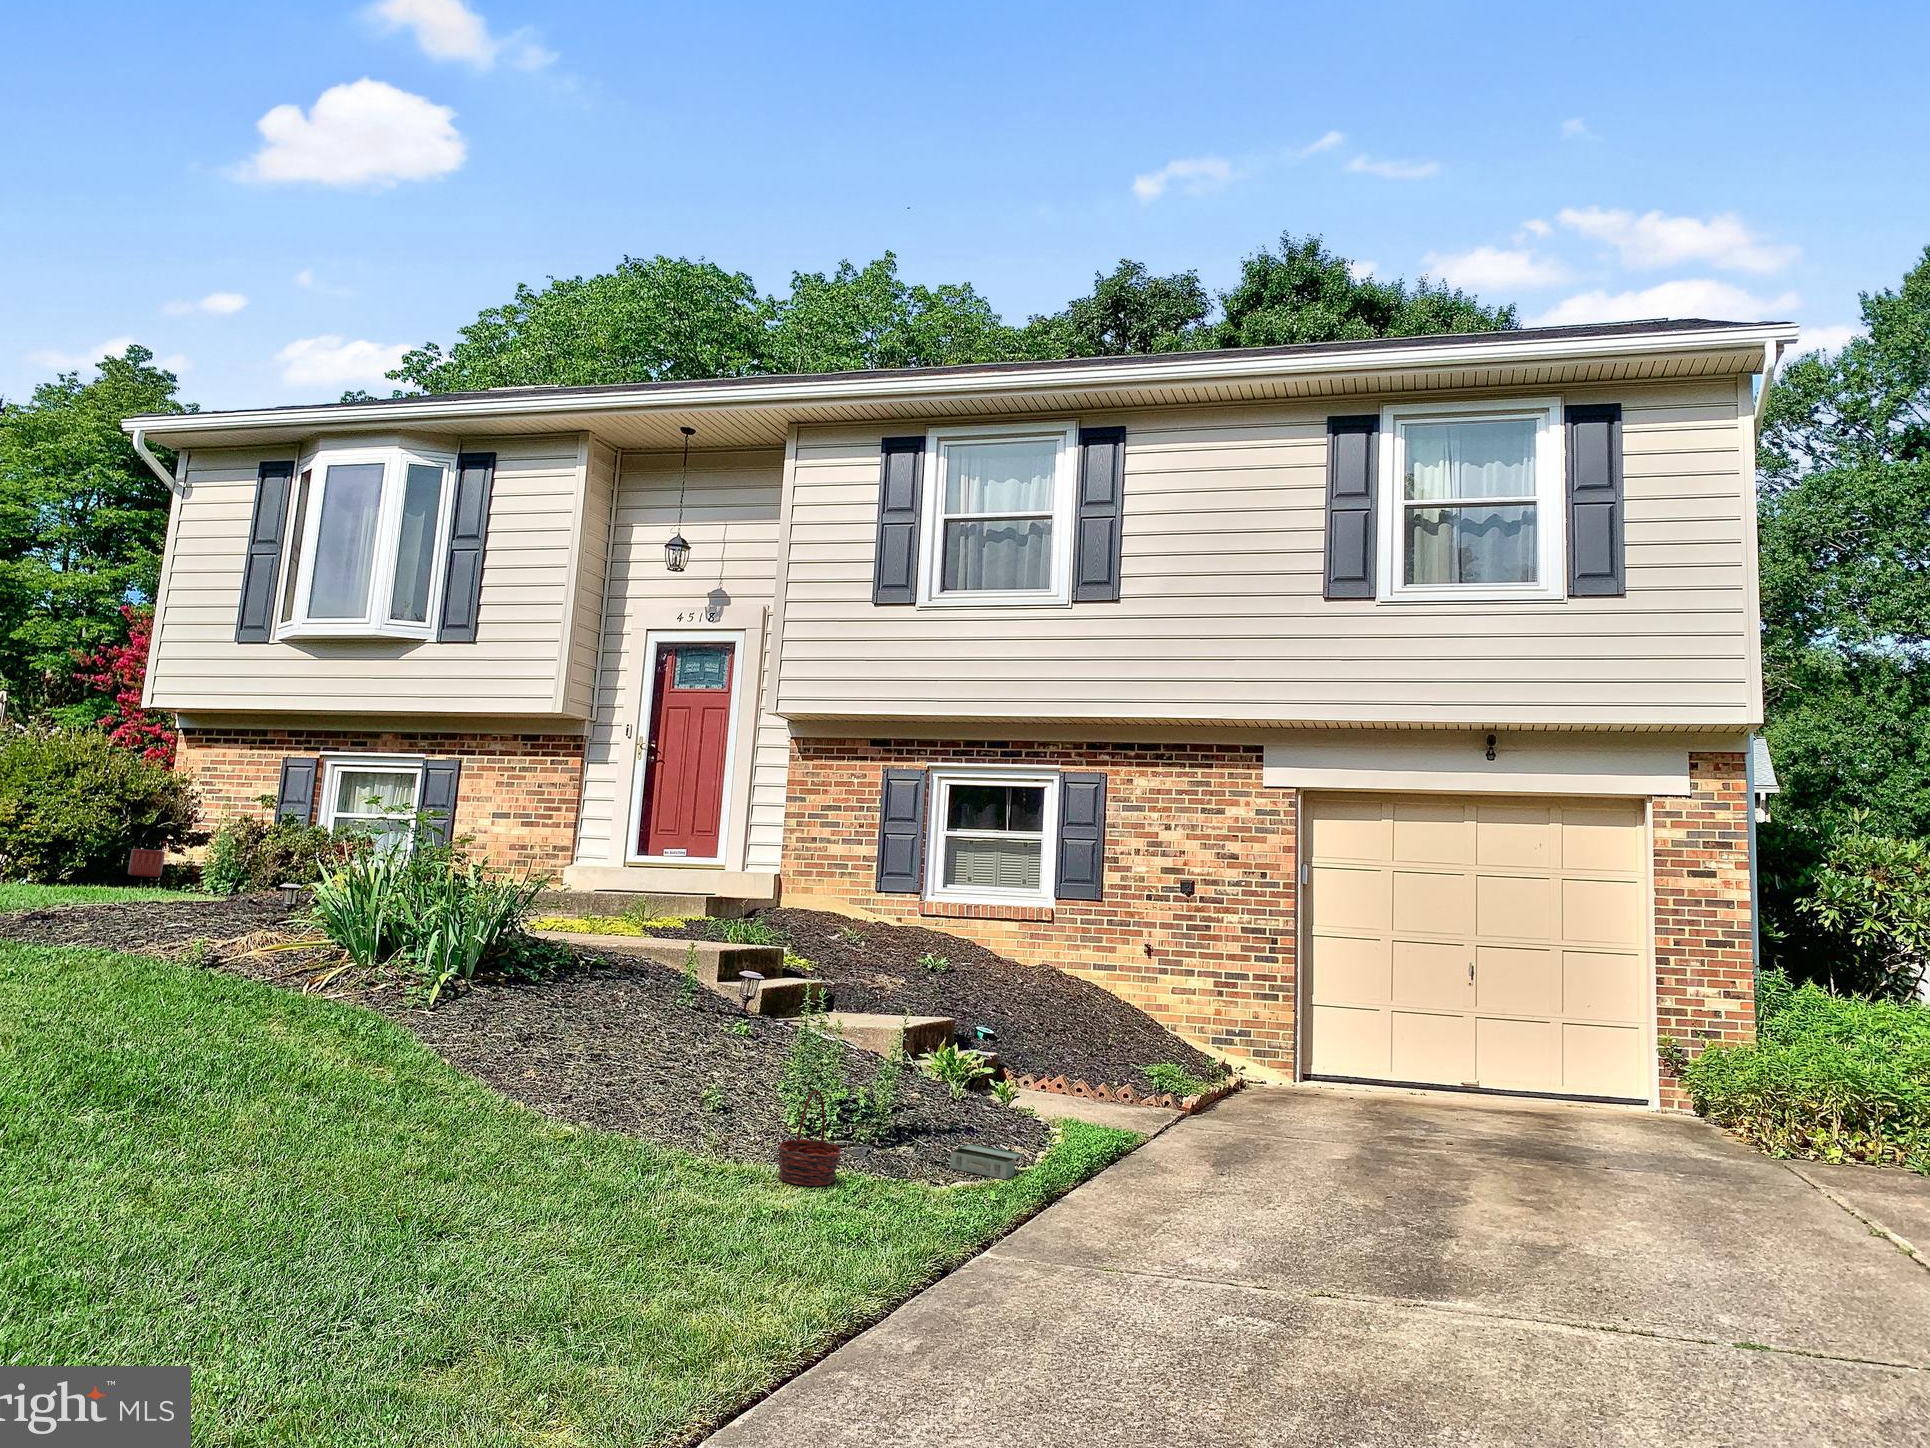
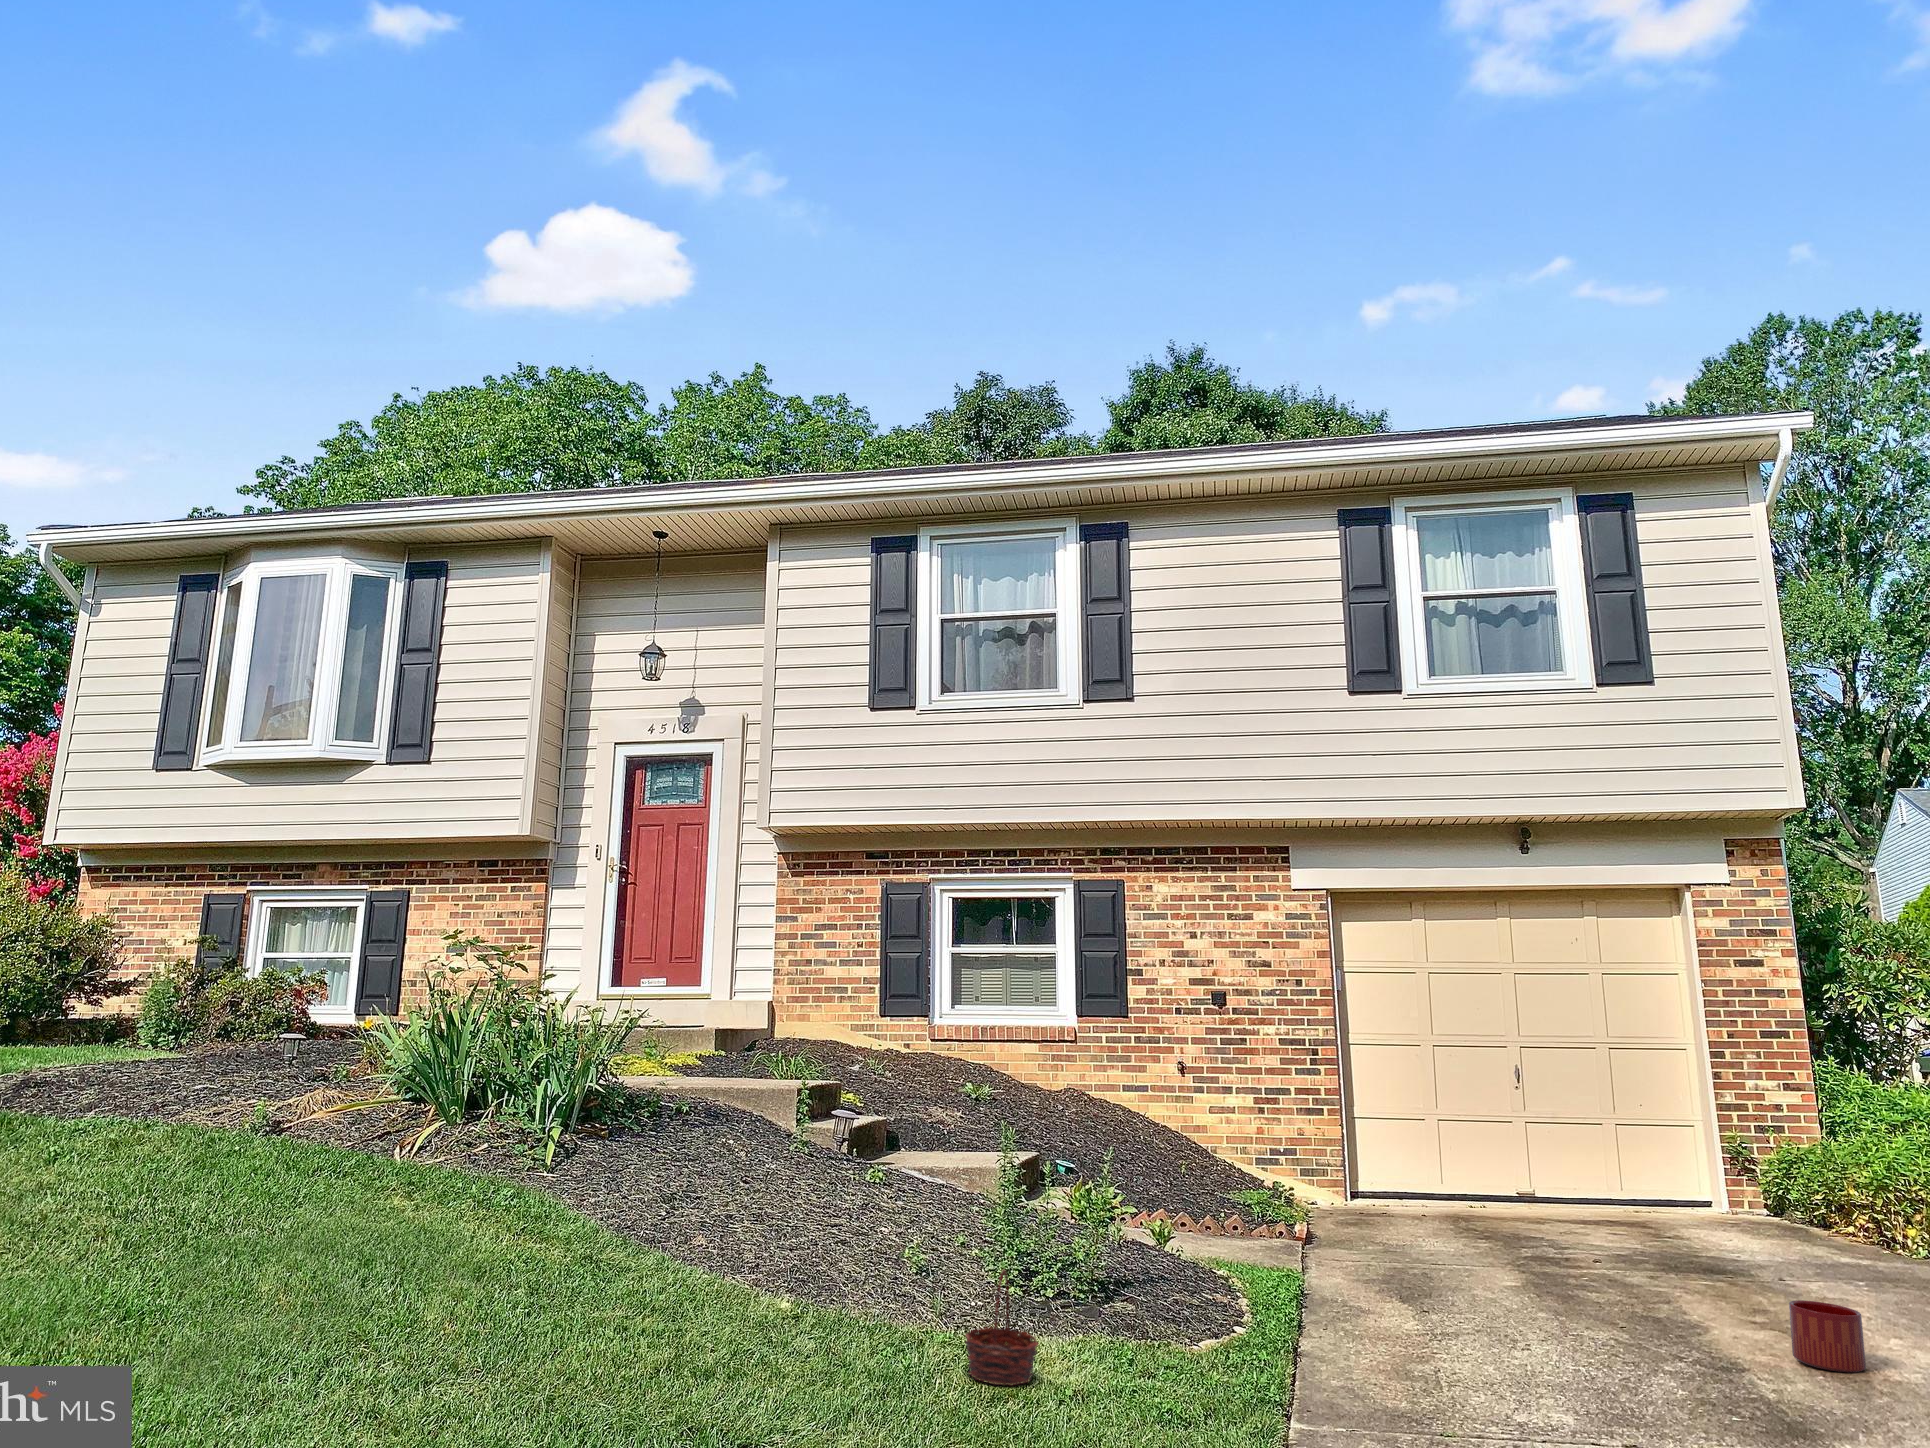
planter: present [128,849,165,877] -> present [1789,1300,1866,1373]
toolbox: present [950,1143,1023,1179] -> none [1133,1314,1209,1357]

